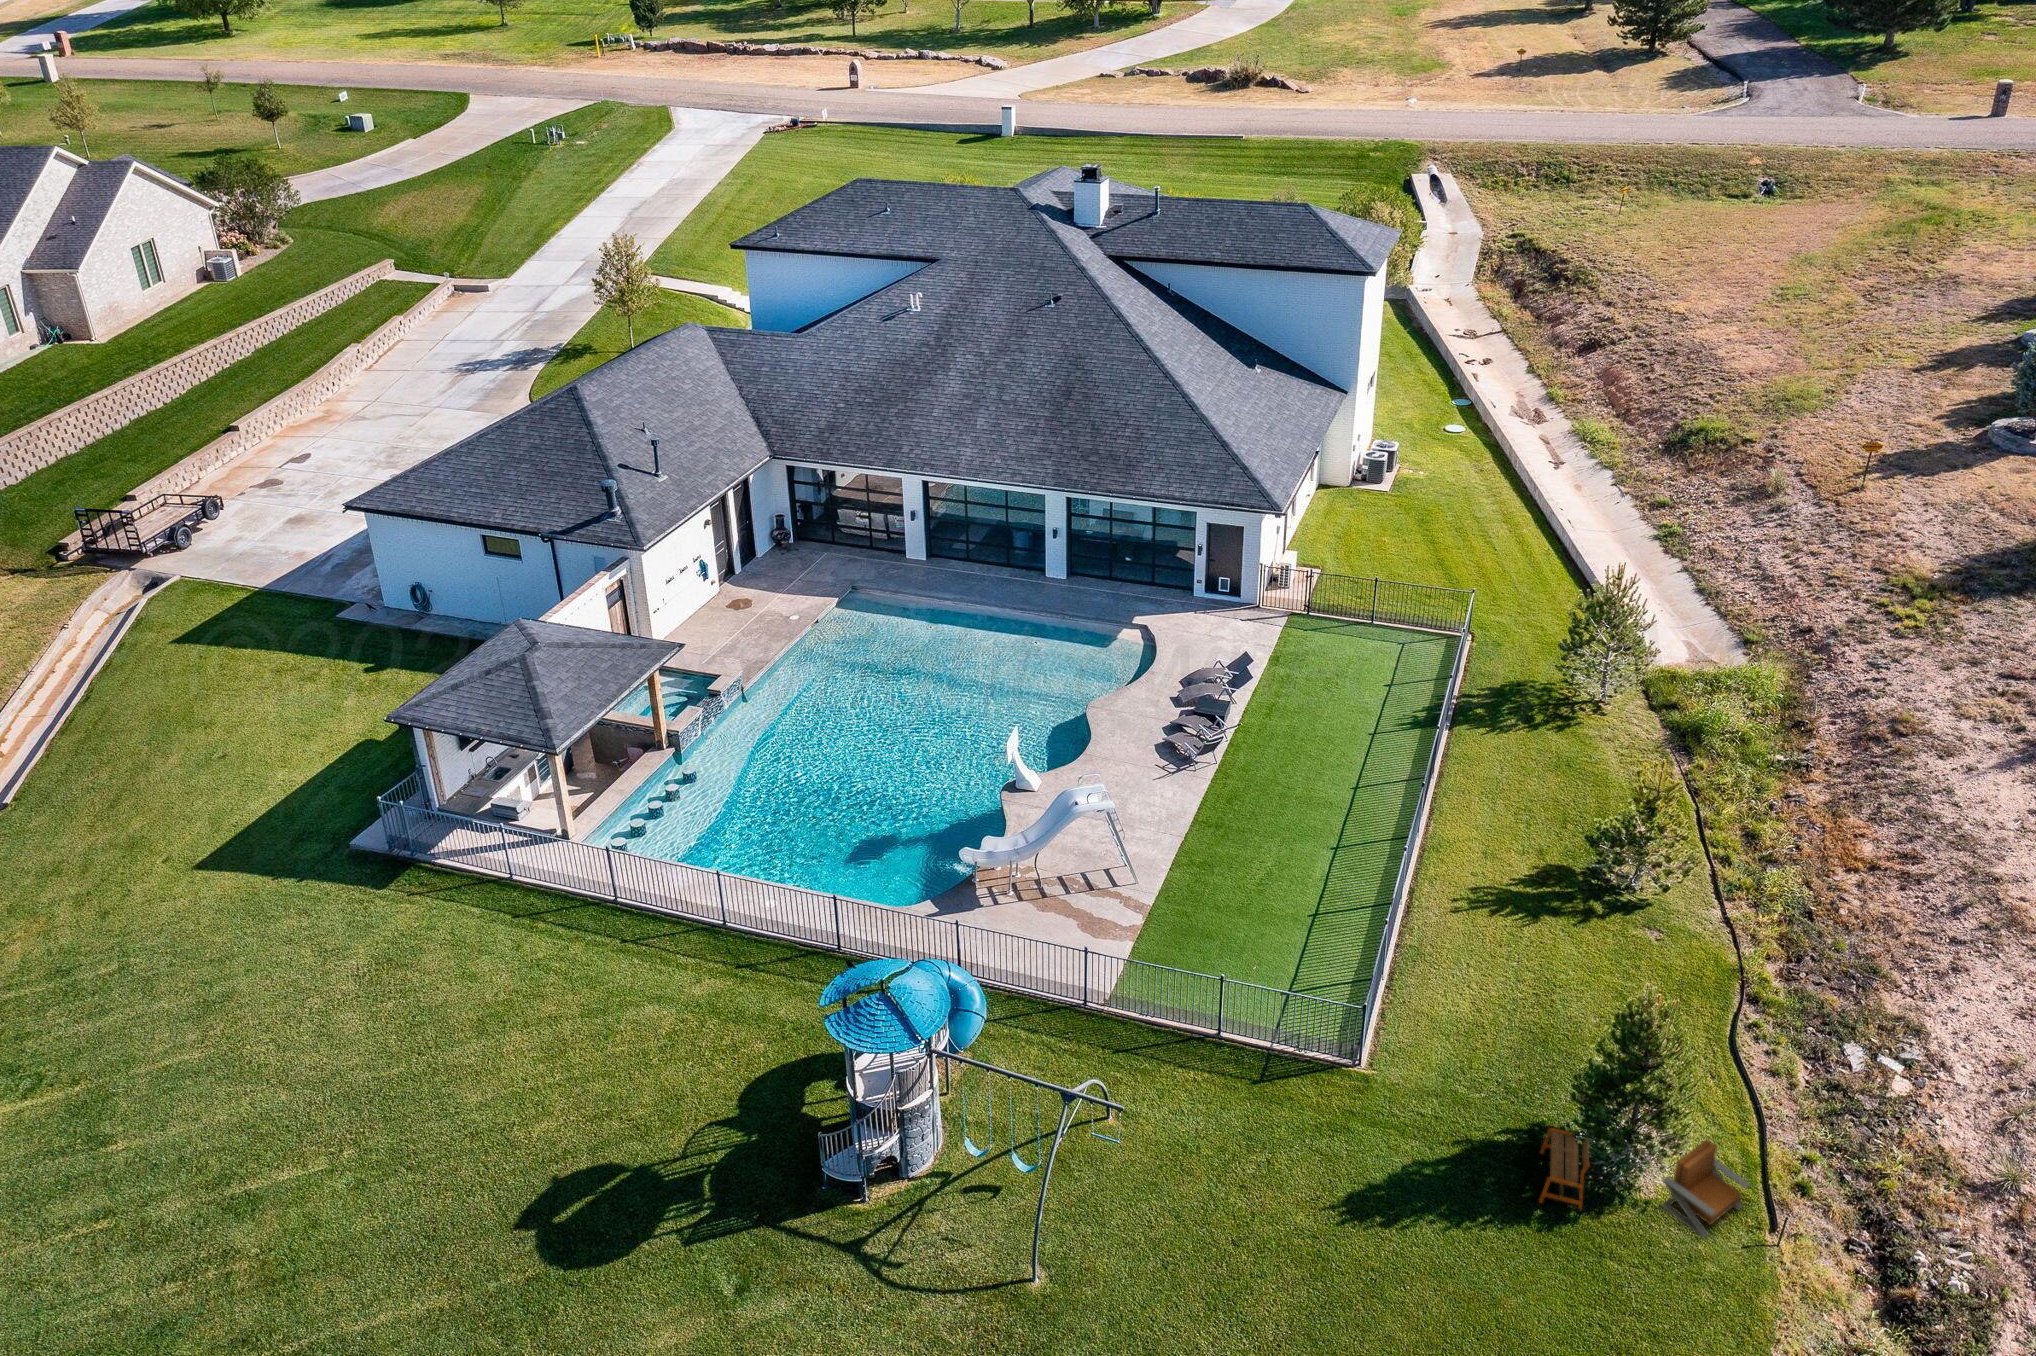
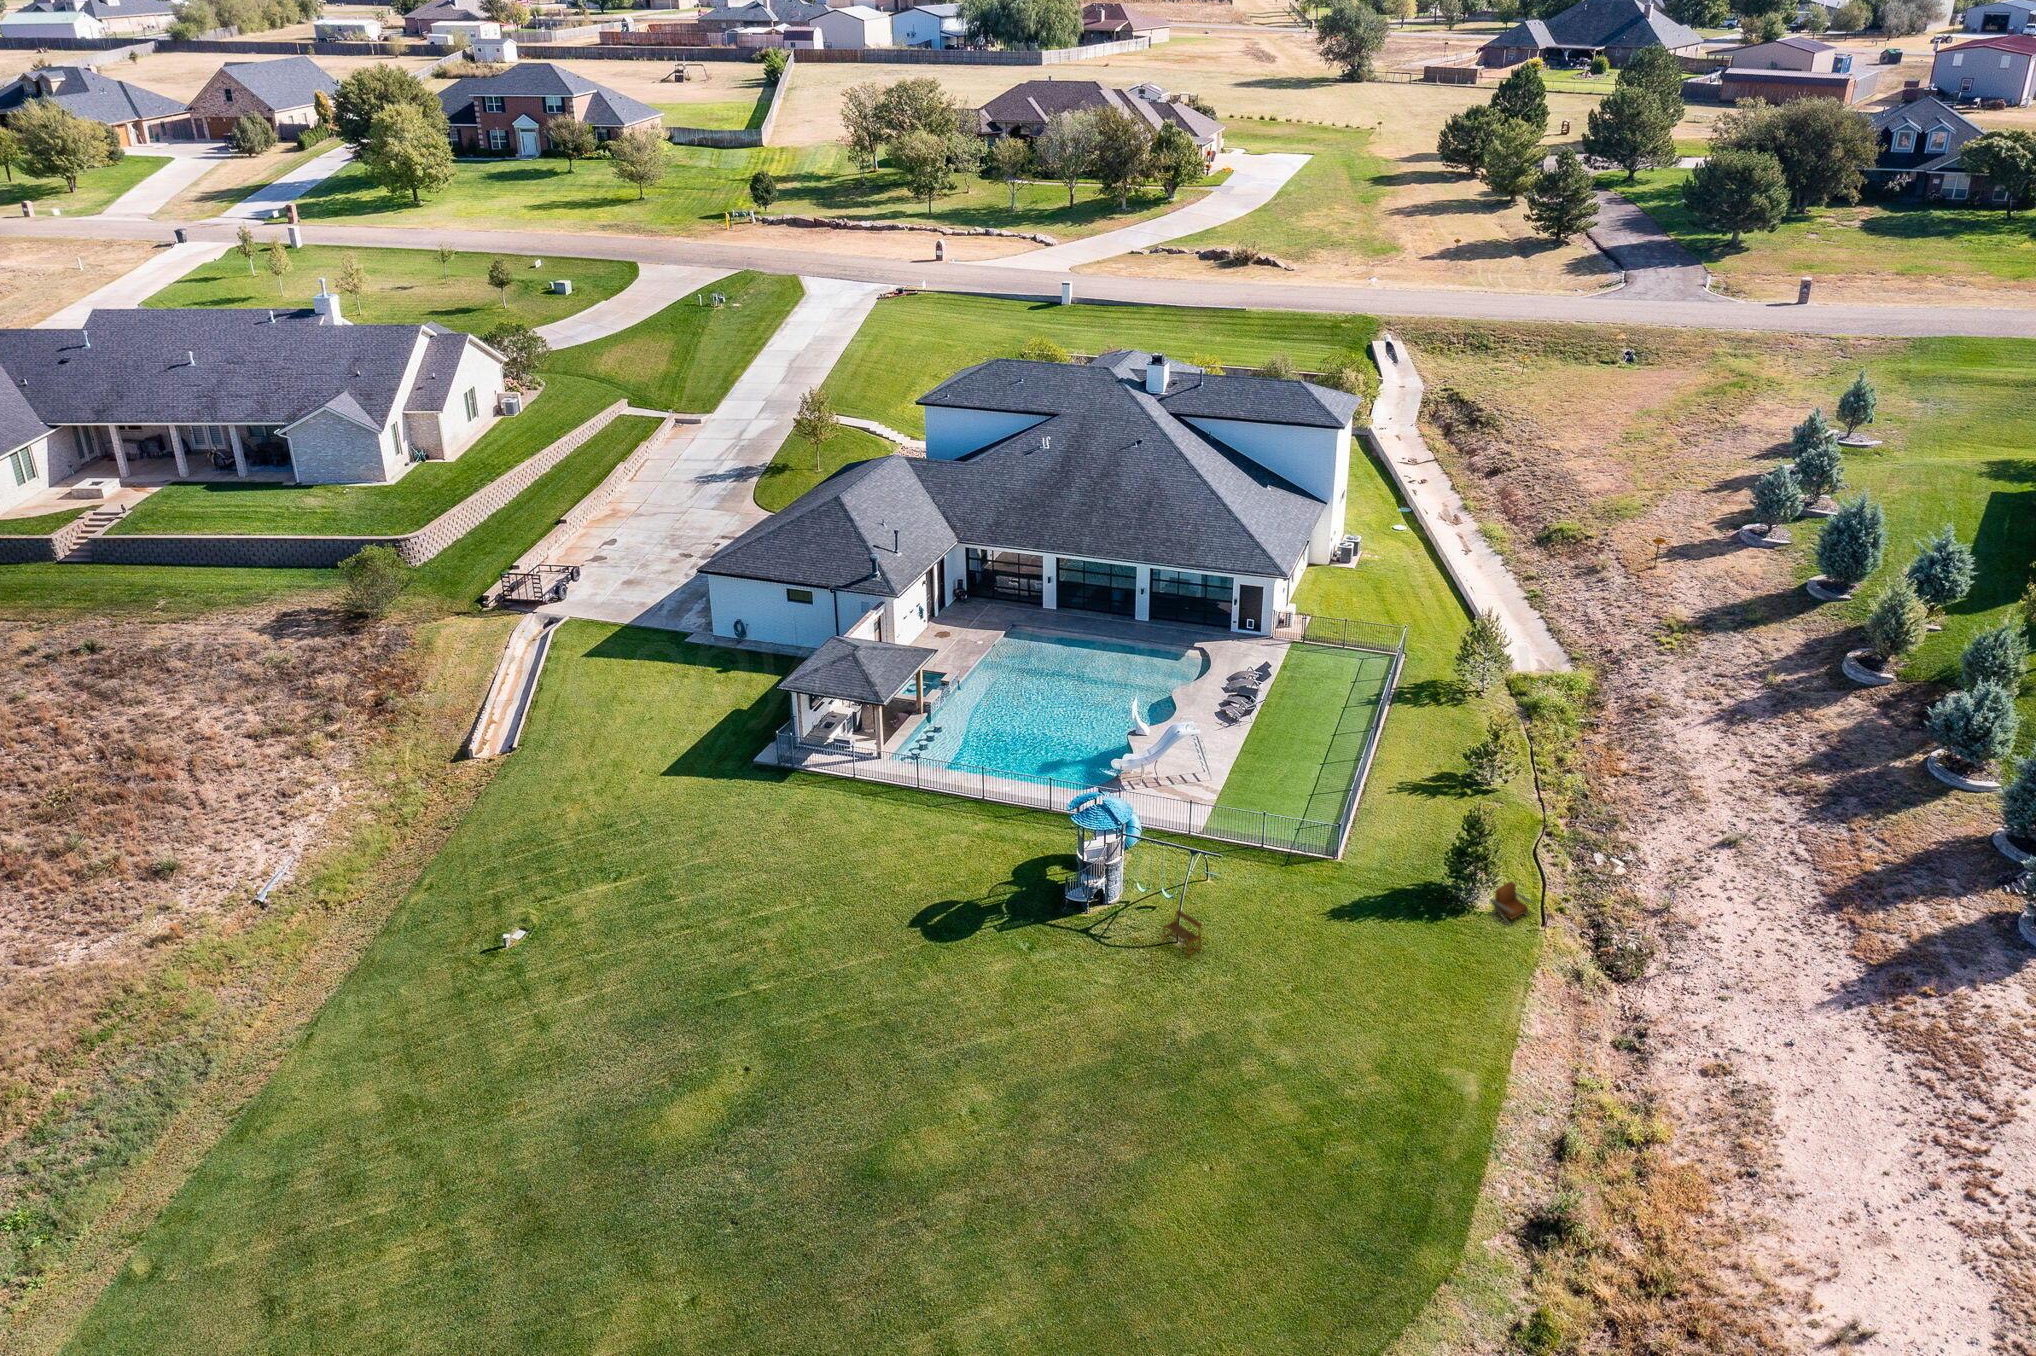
bench: present [1539,1128,1590,1209] -> present [1162,910,1201,957]

